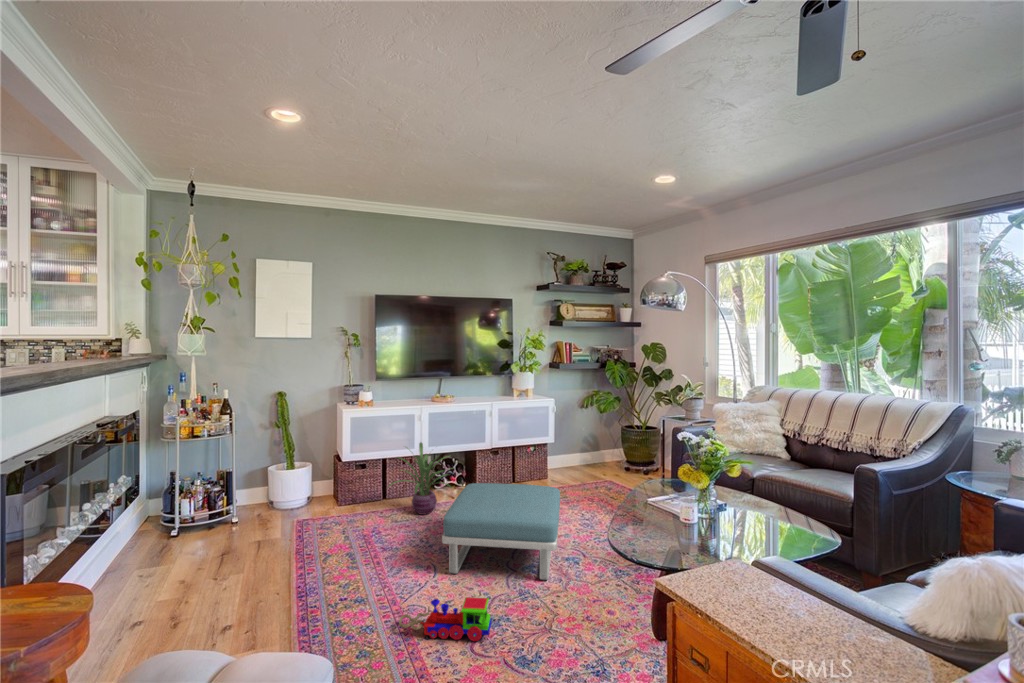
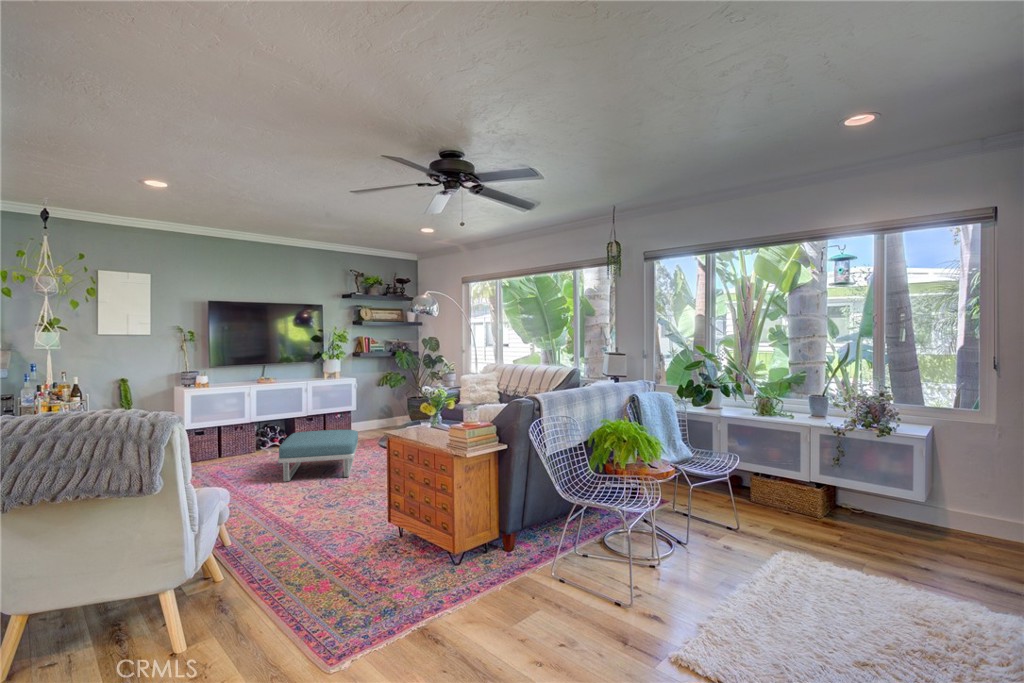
decorative plant: present [389,443,449,515] -> none [226,411,280,462]
toy train: present [399,597,492,641] -> none [256,478,314,502]

